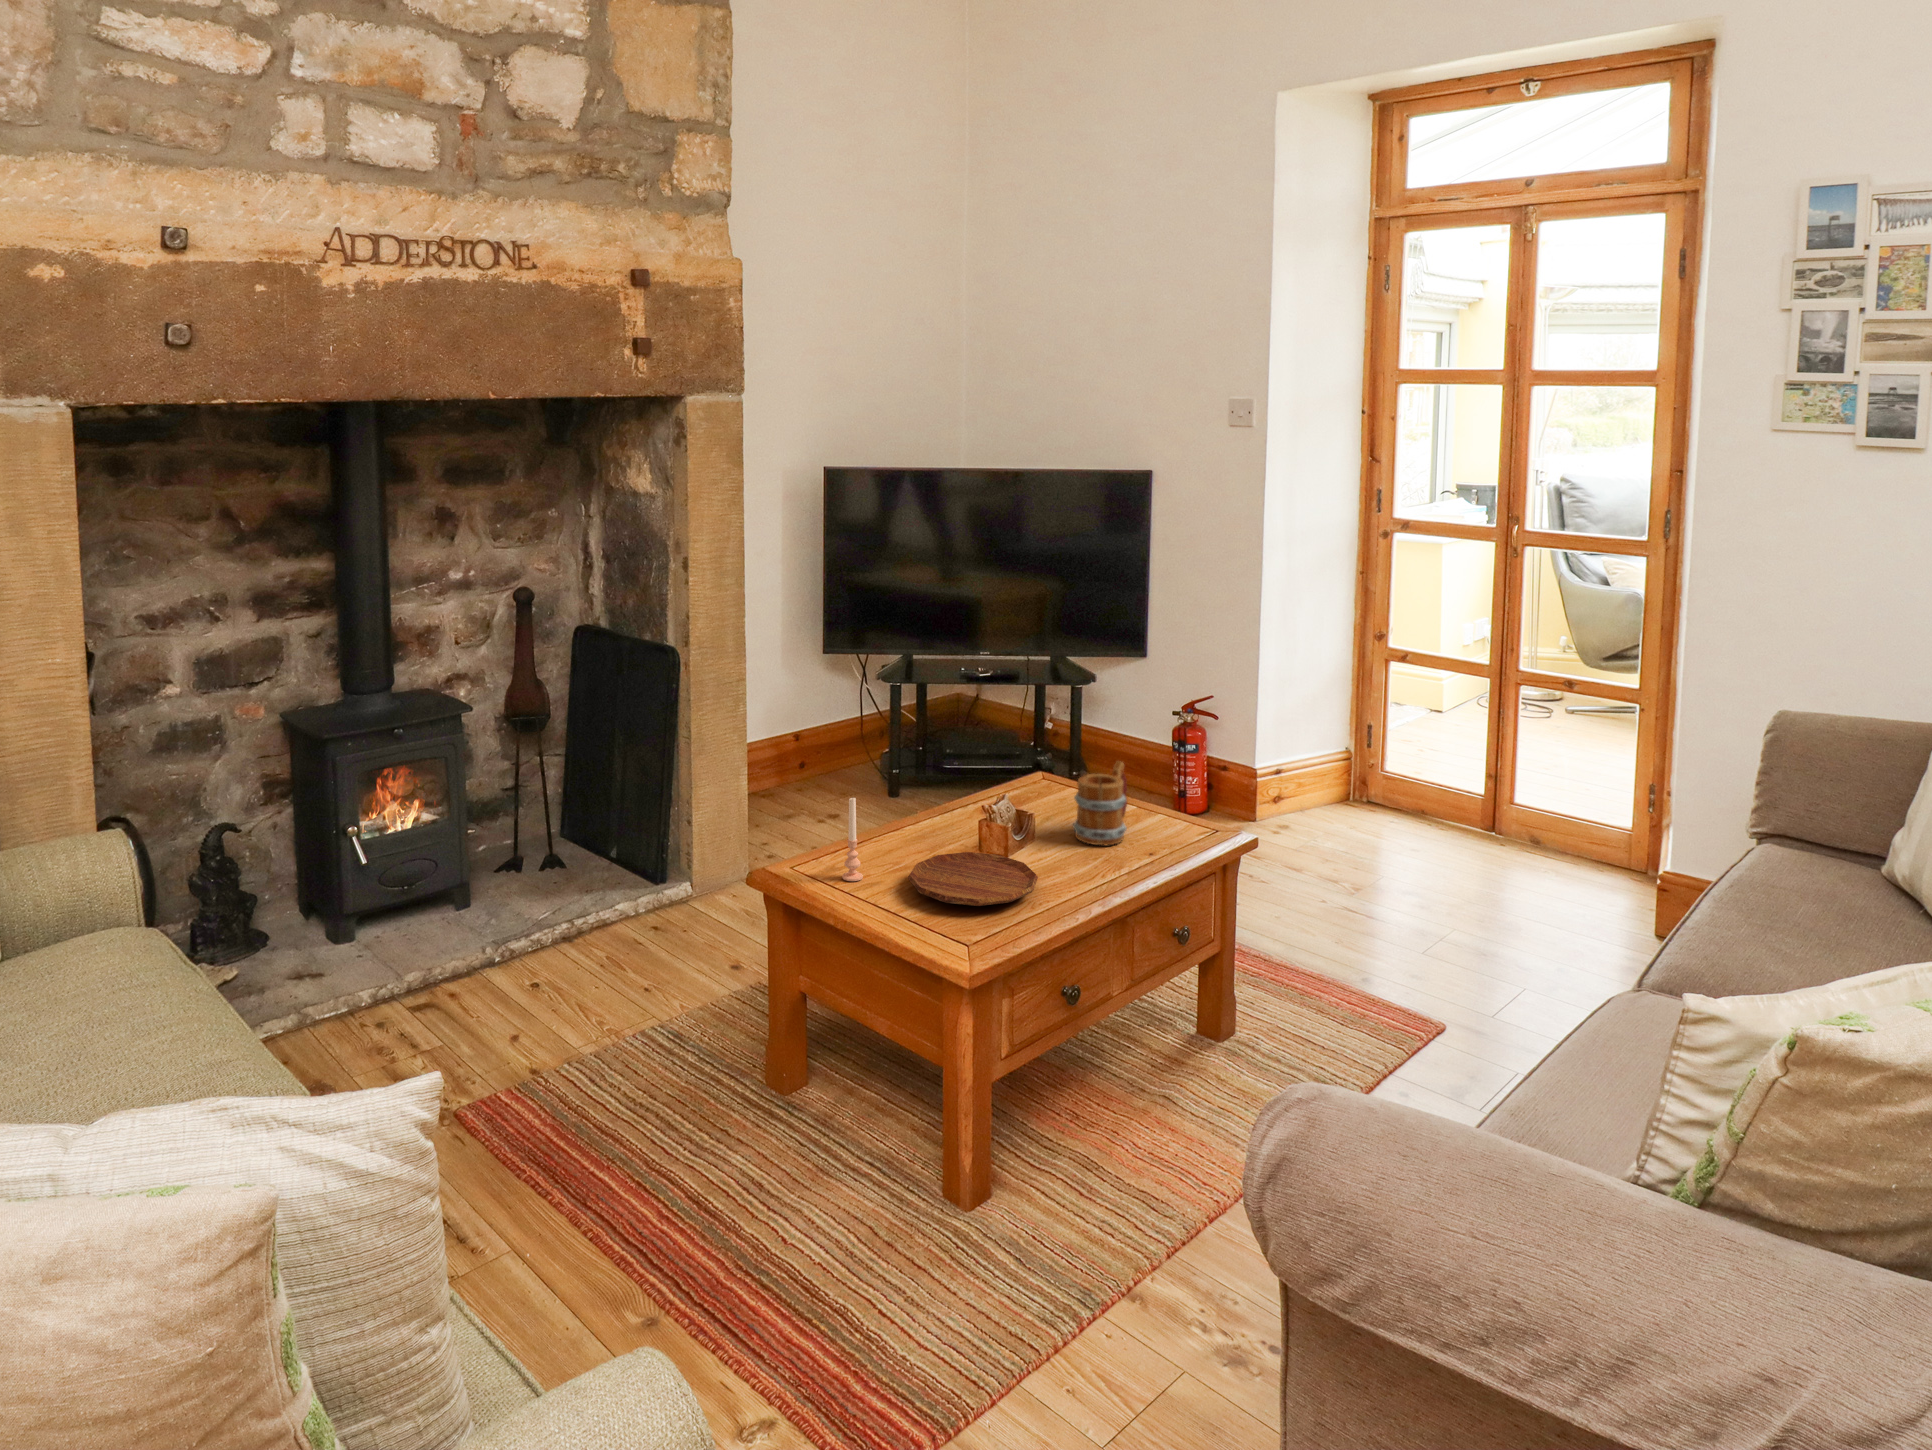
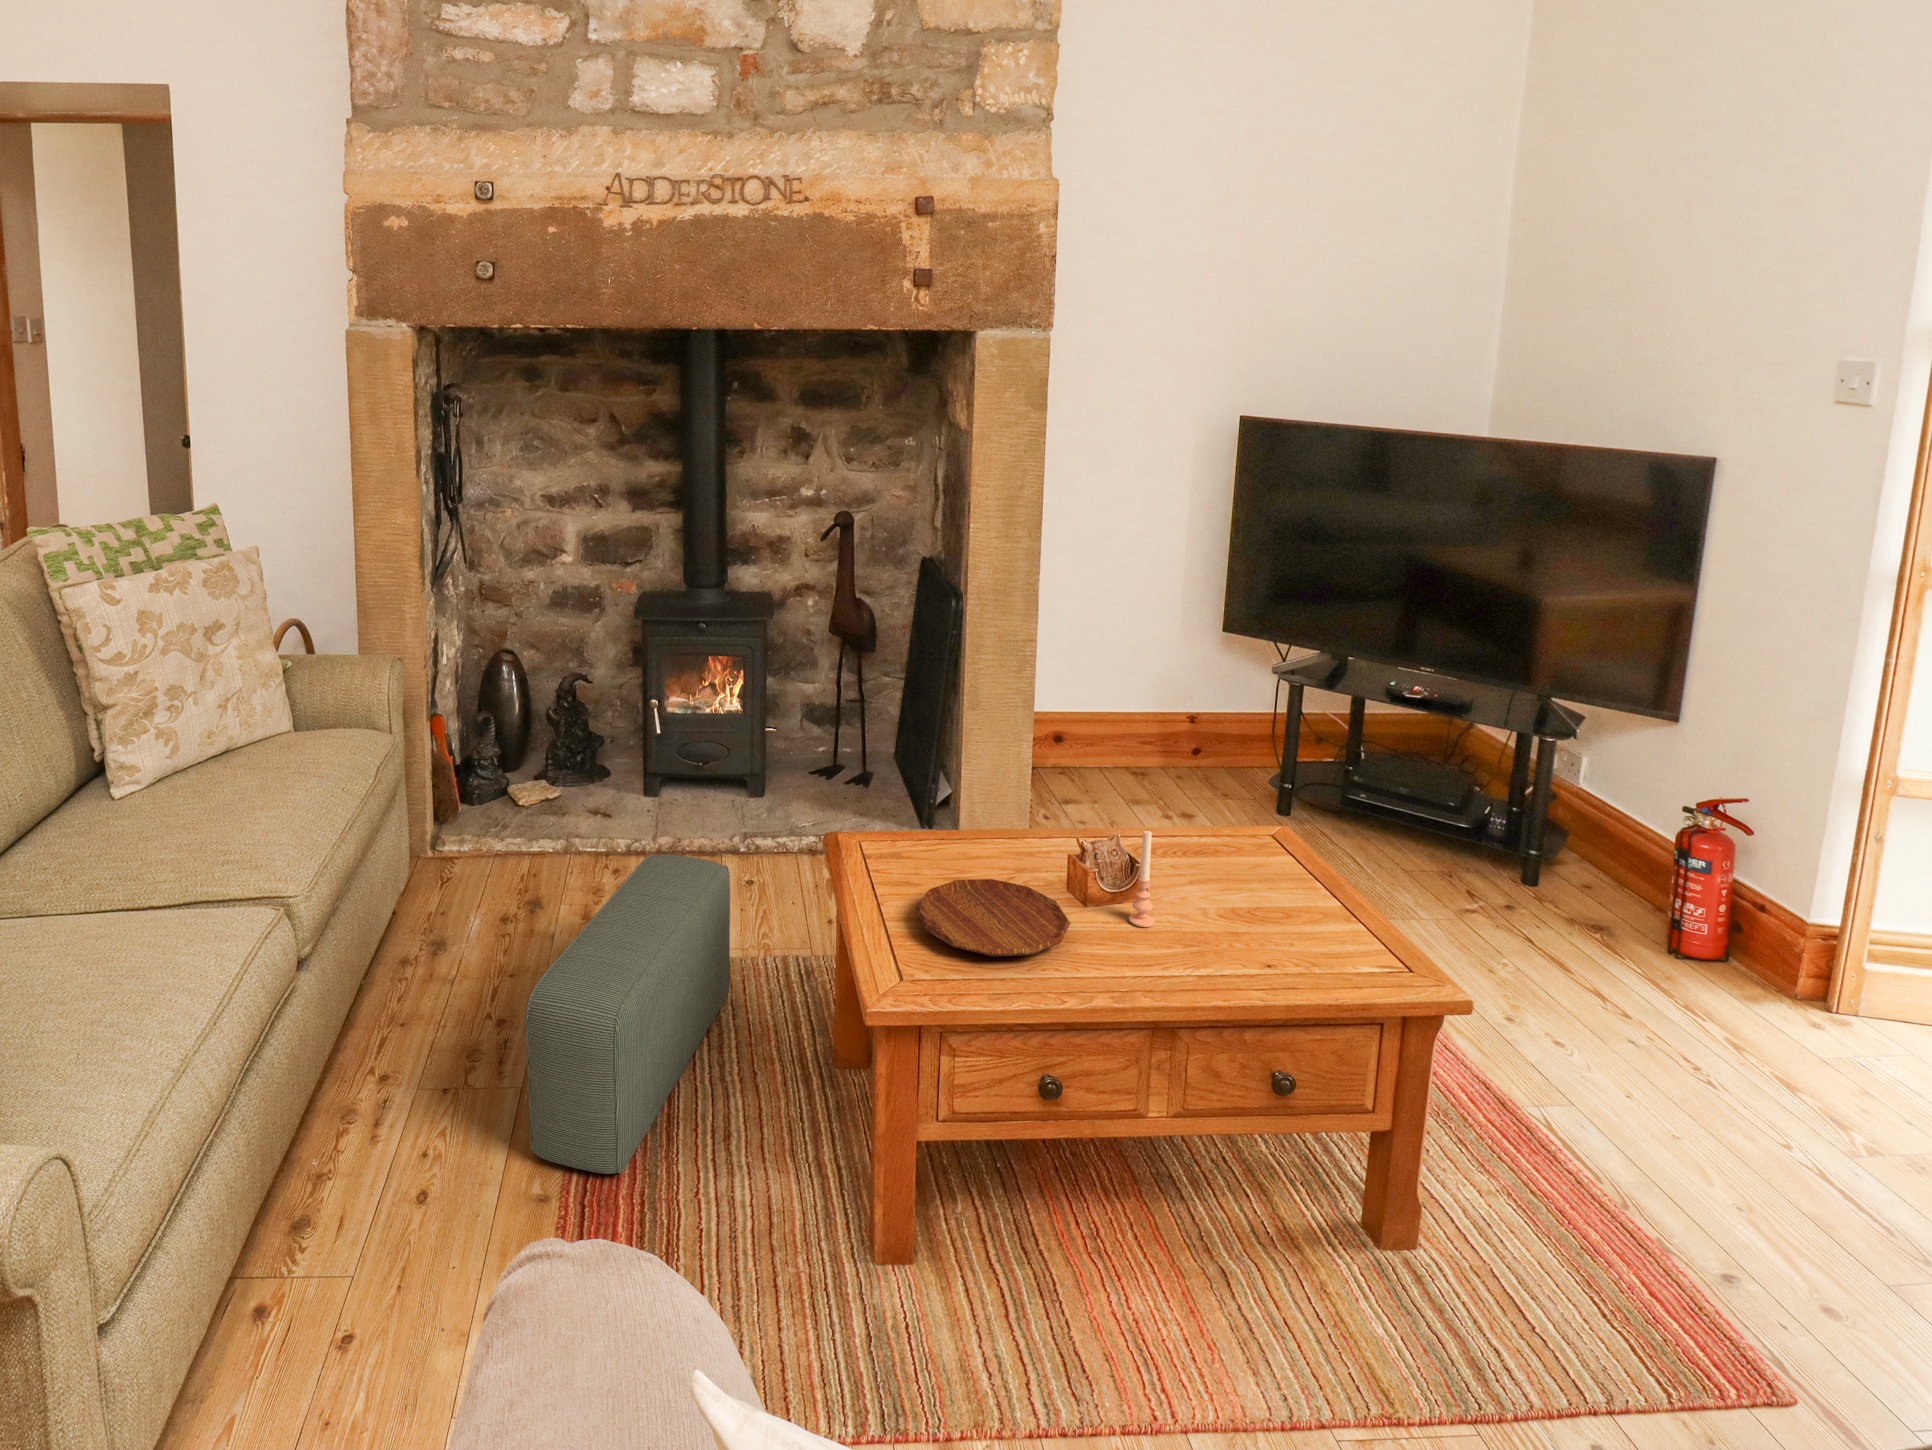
mug: present [1073,761,1127,845] -> none [1195,836,1292,938]
candle: present [842,798,863,881] -> present [1129,831,1154,927]
pouf: none [537,942,711,1287] -> present [526,854,730,1174]

